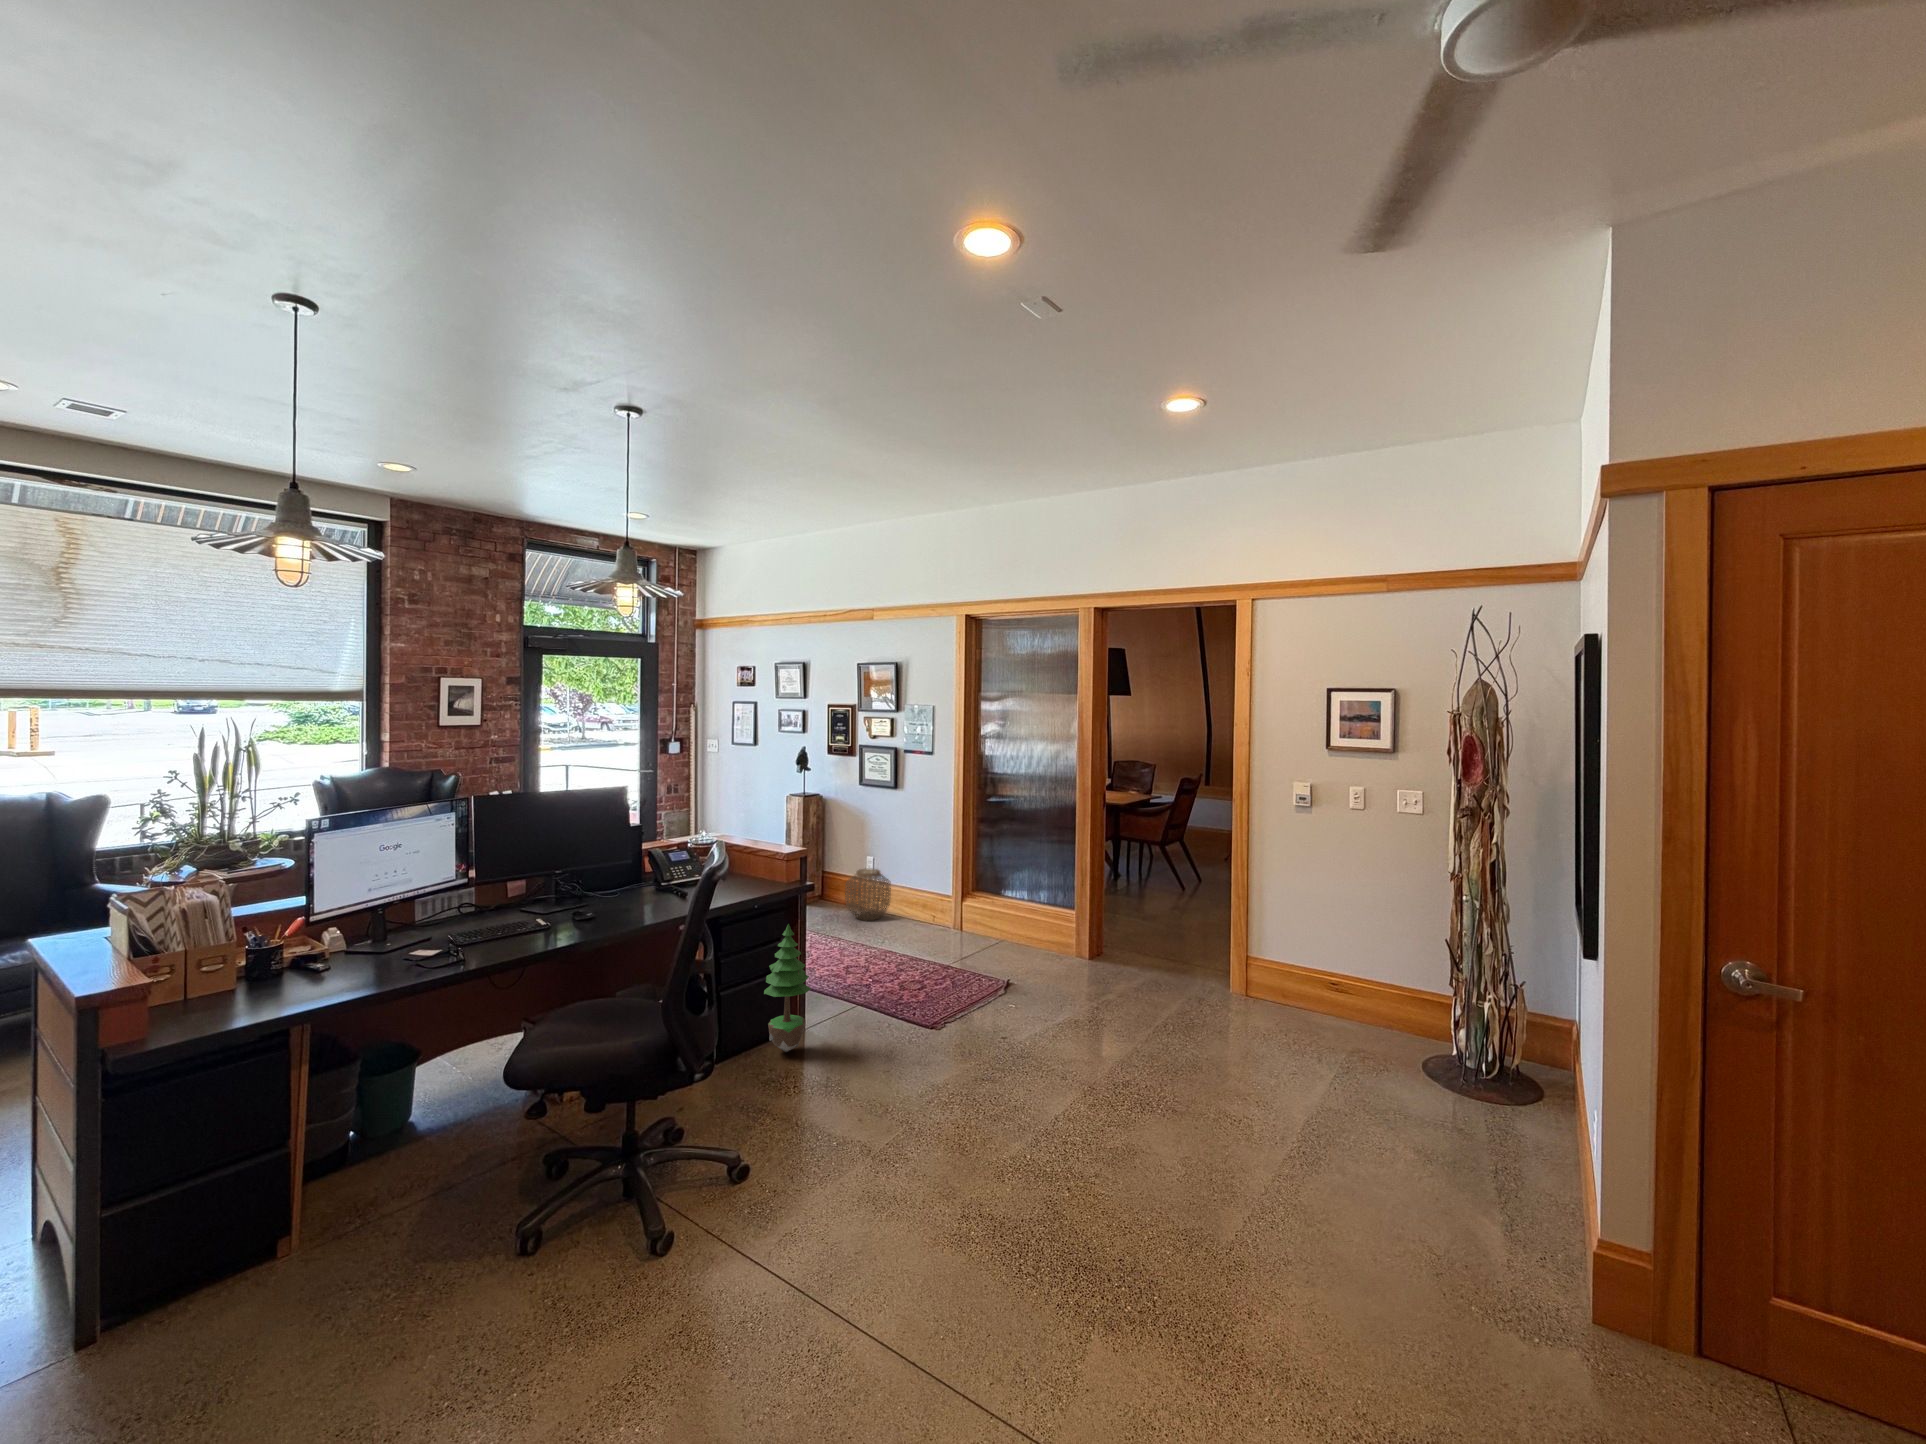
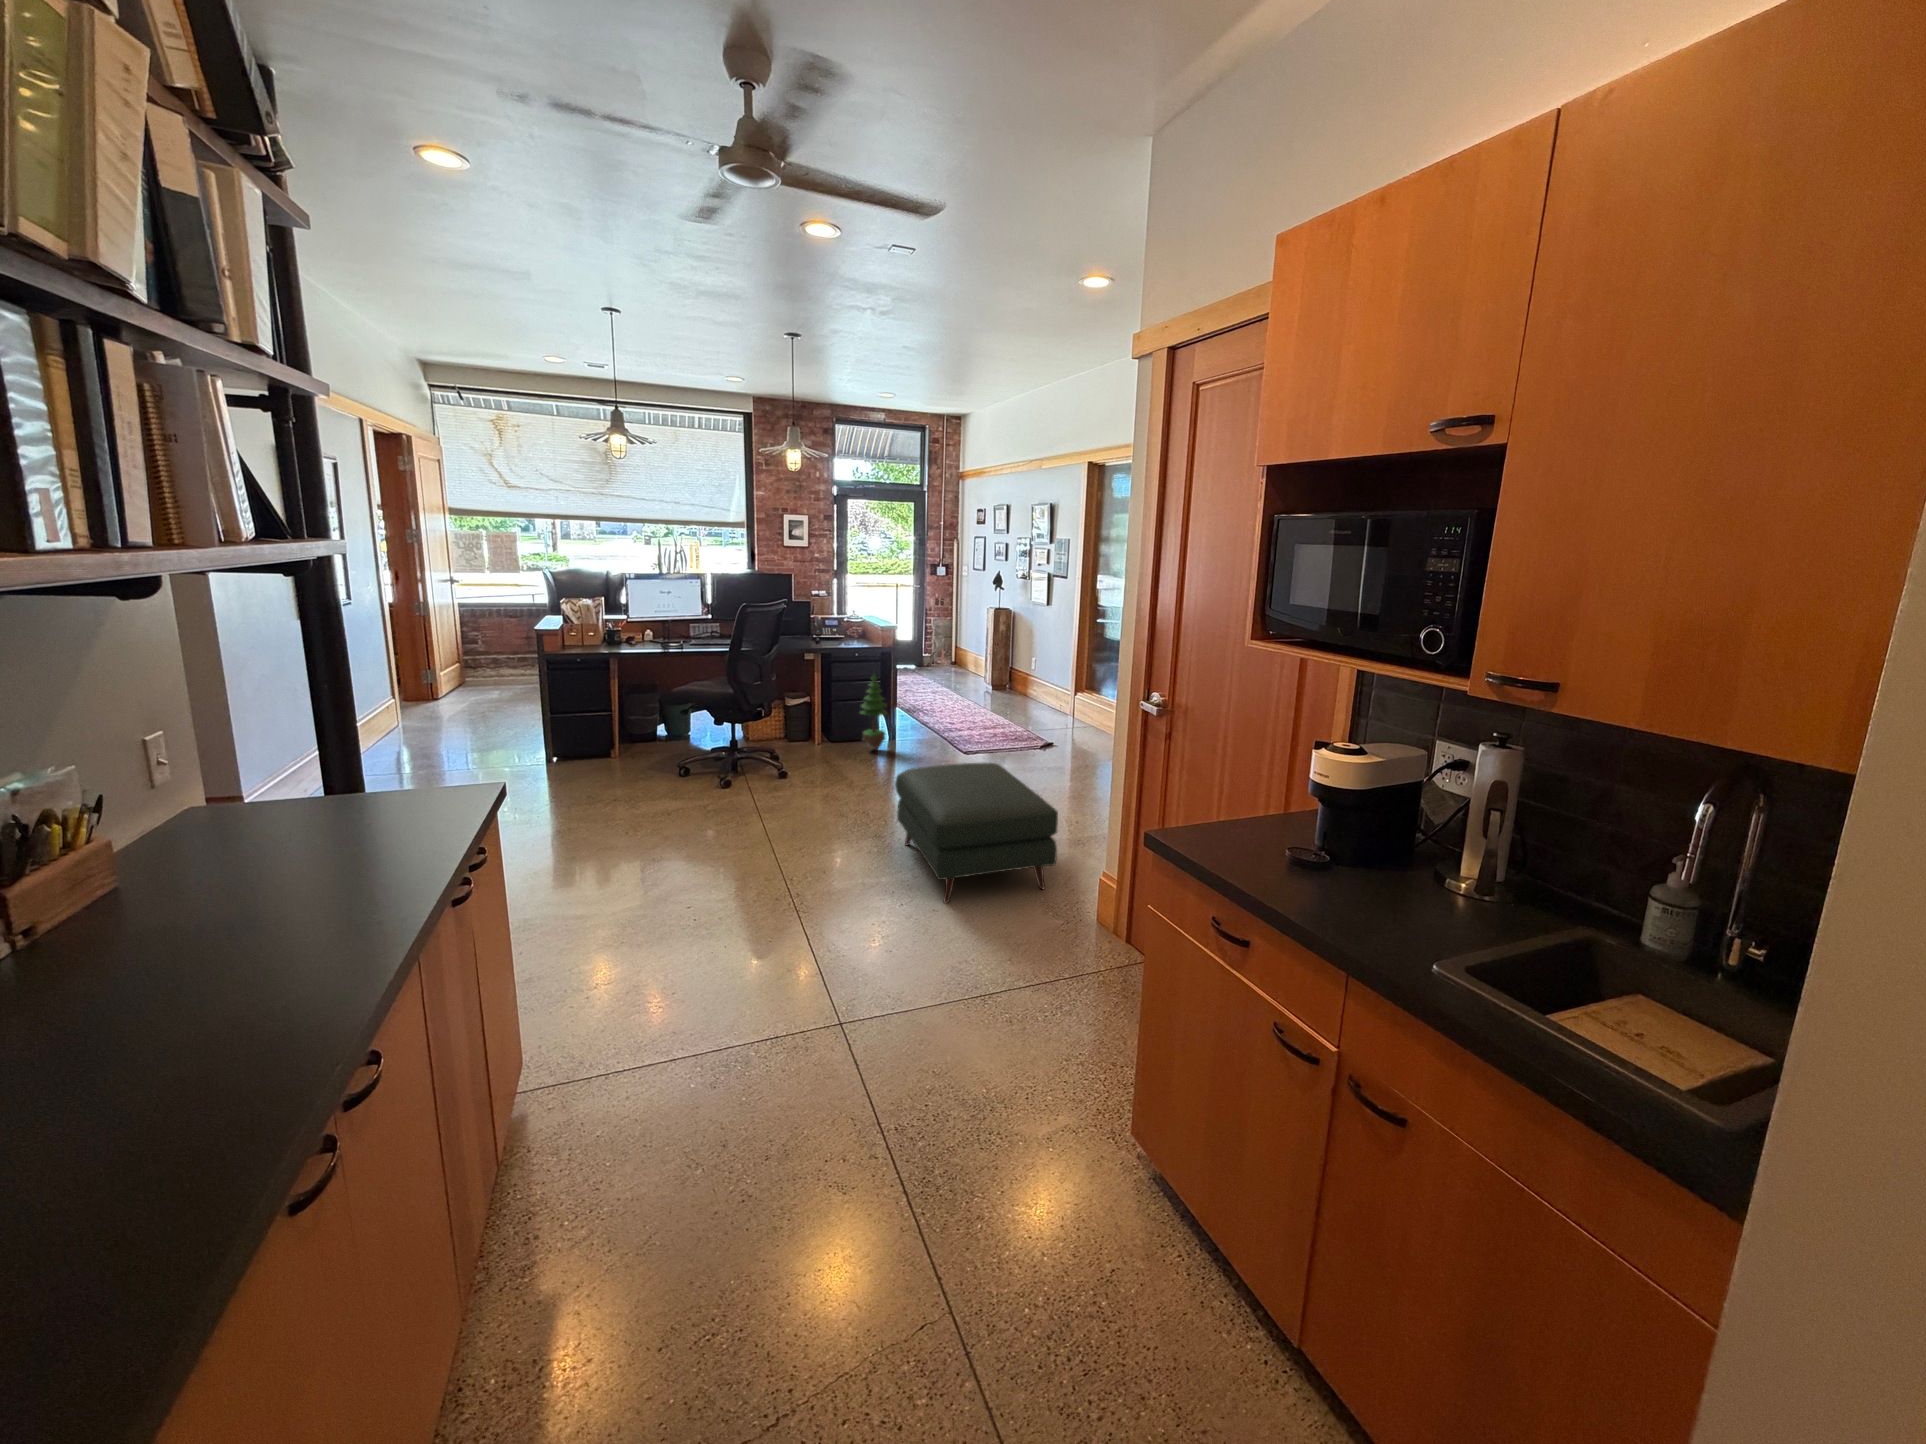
woven basket: present [845,868,891,921] -> none [1007,665,1041,702]
ottoman: none [1077,1054,1400,1360] -> present [895,763,1058,903]

